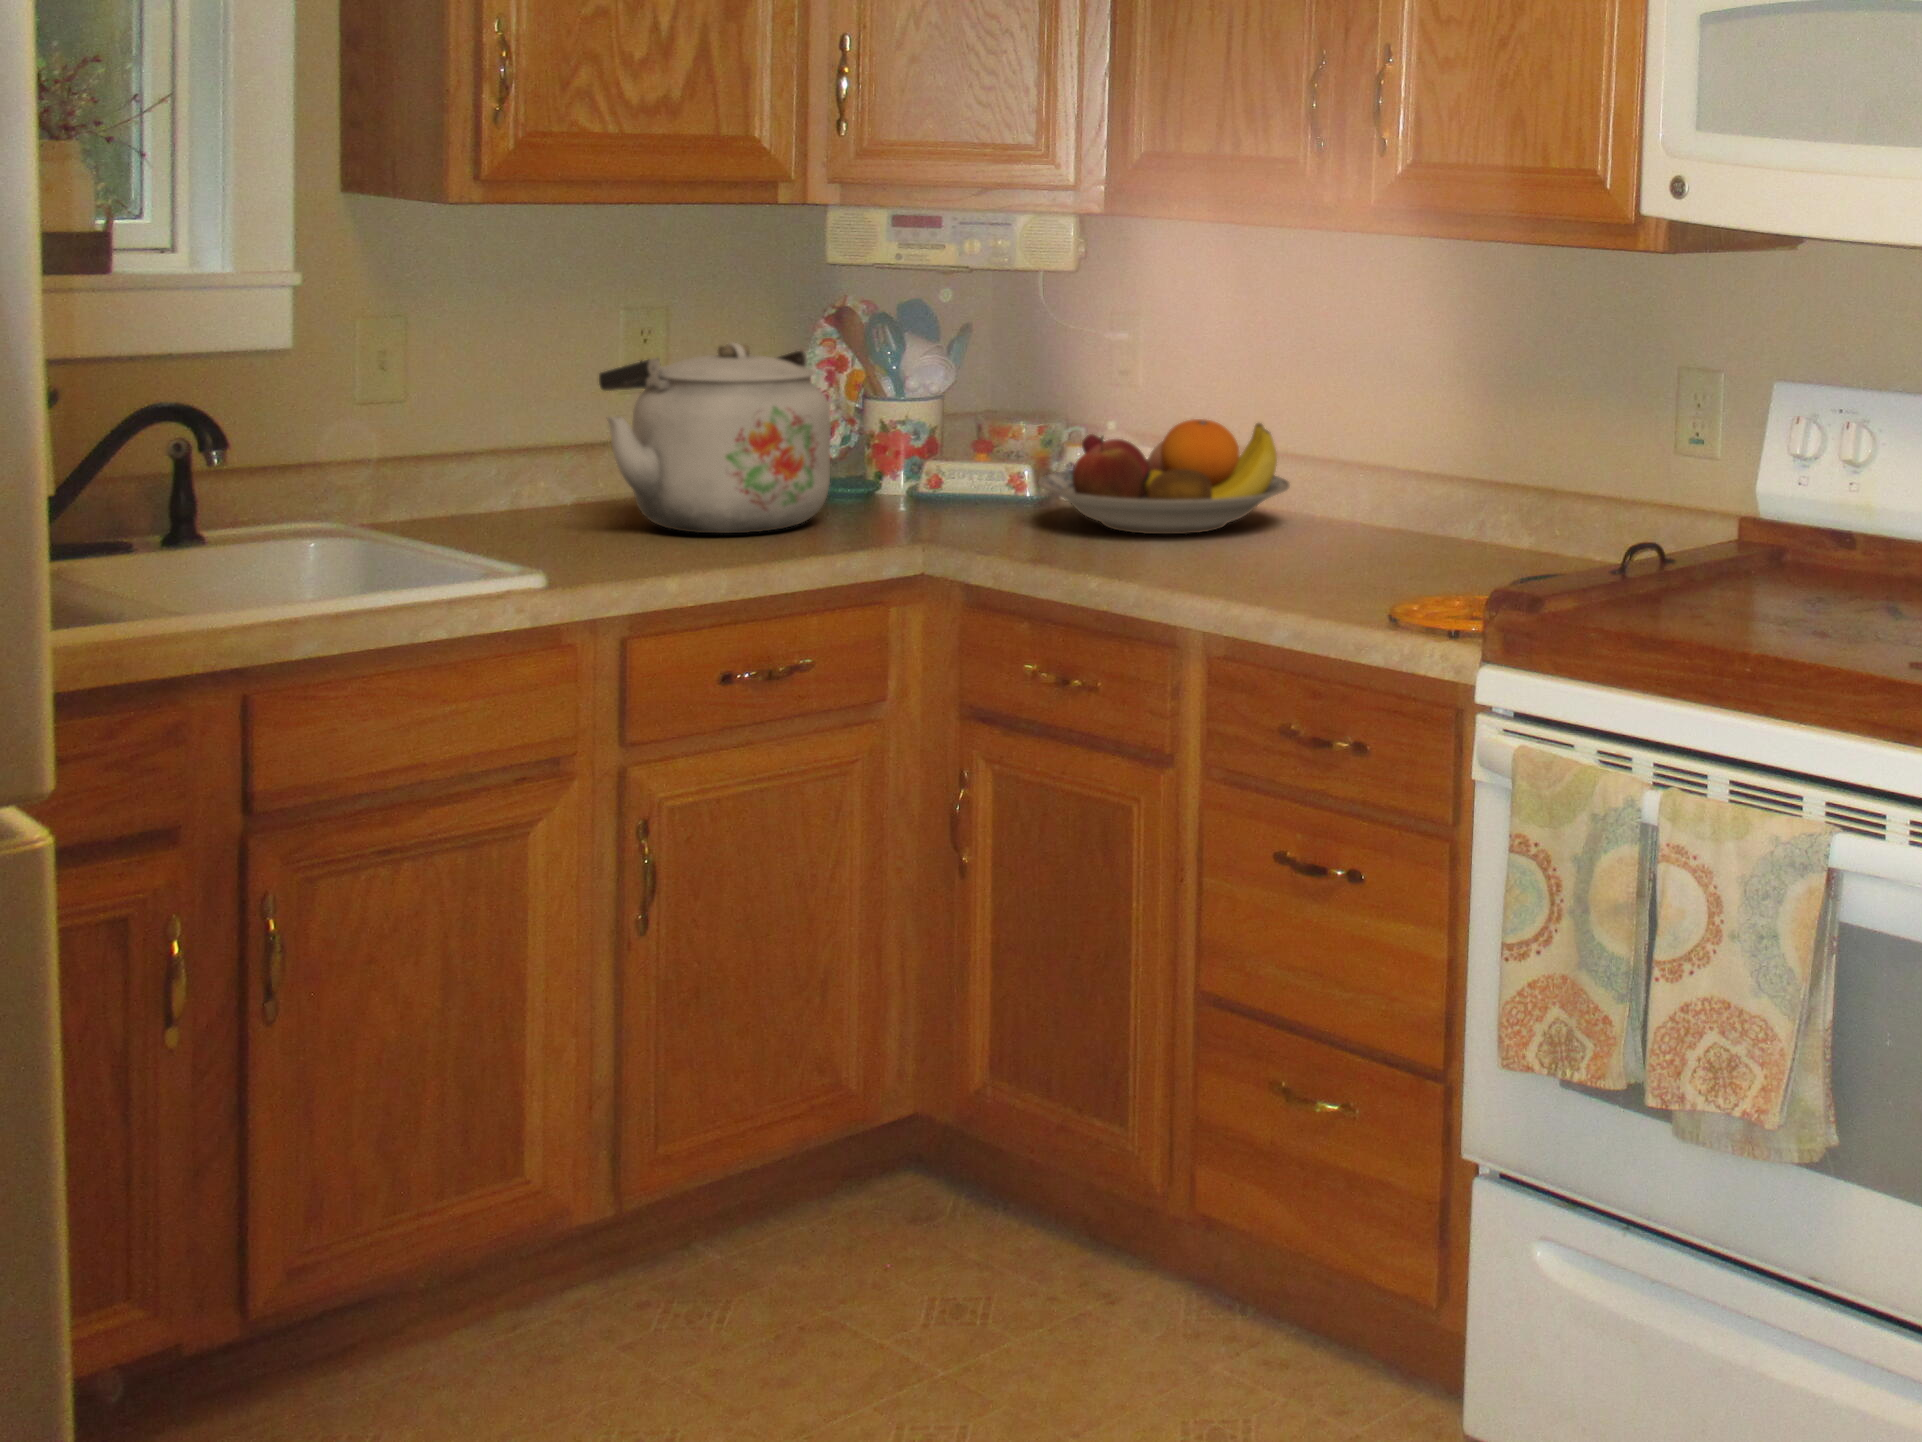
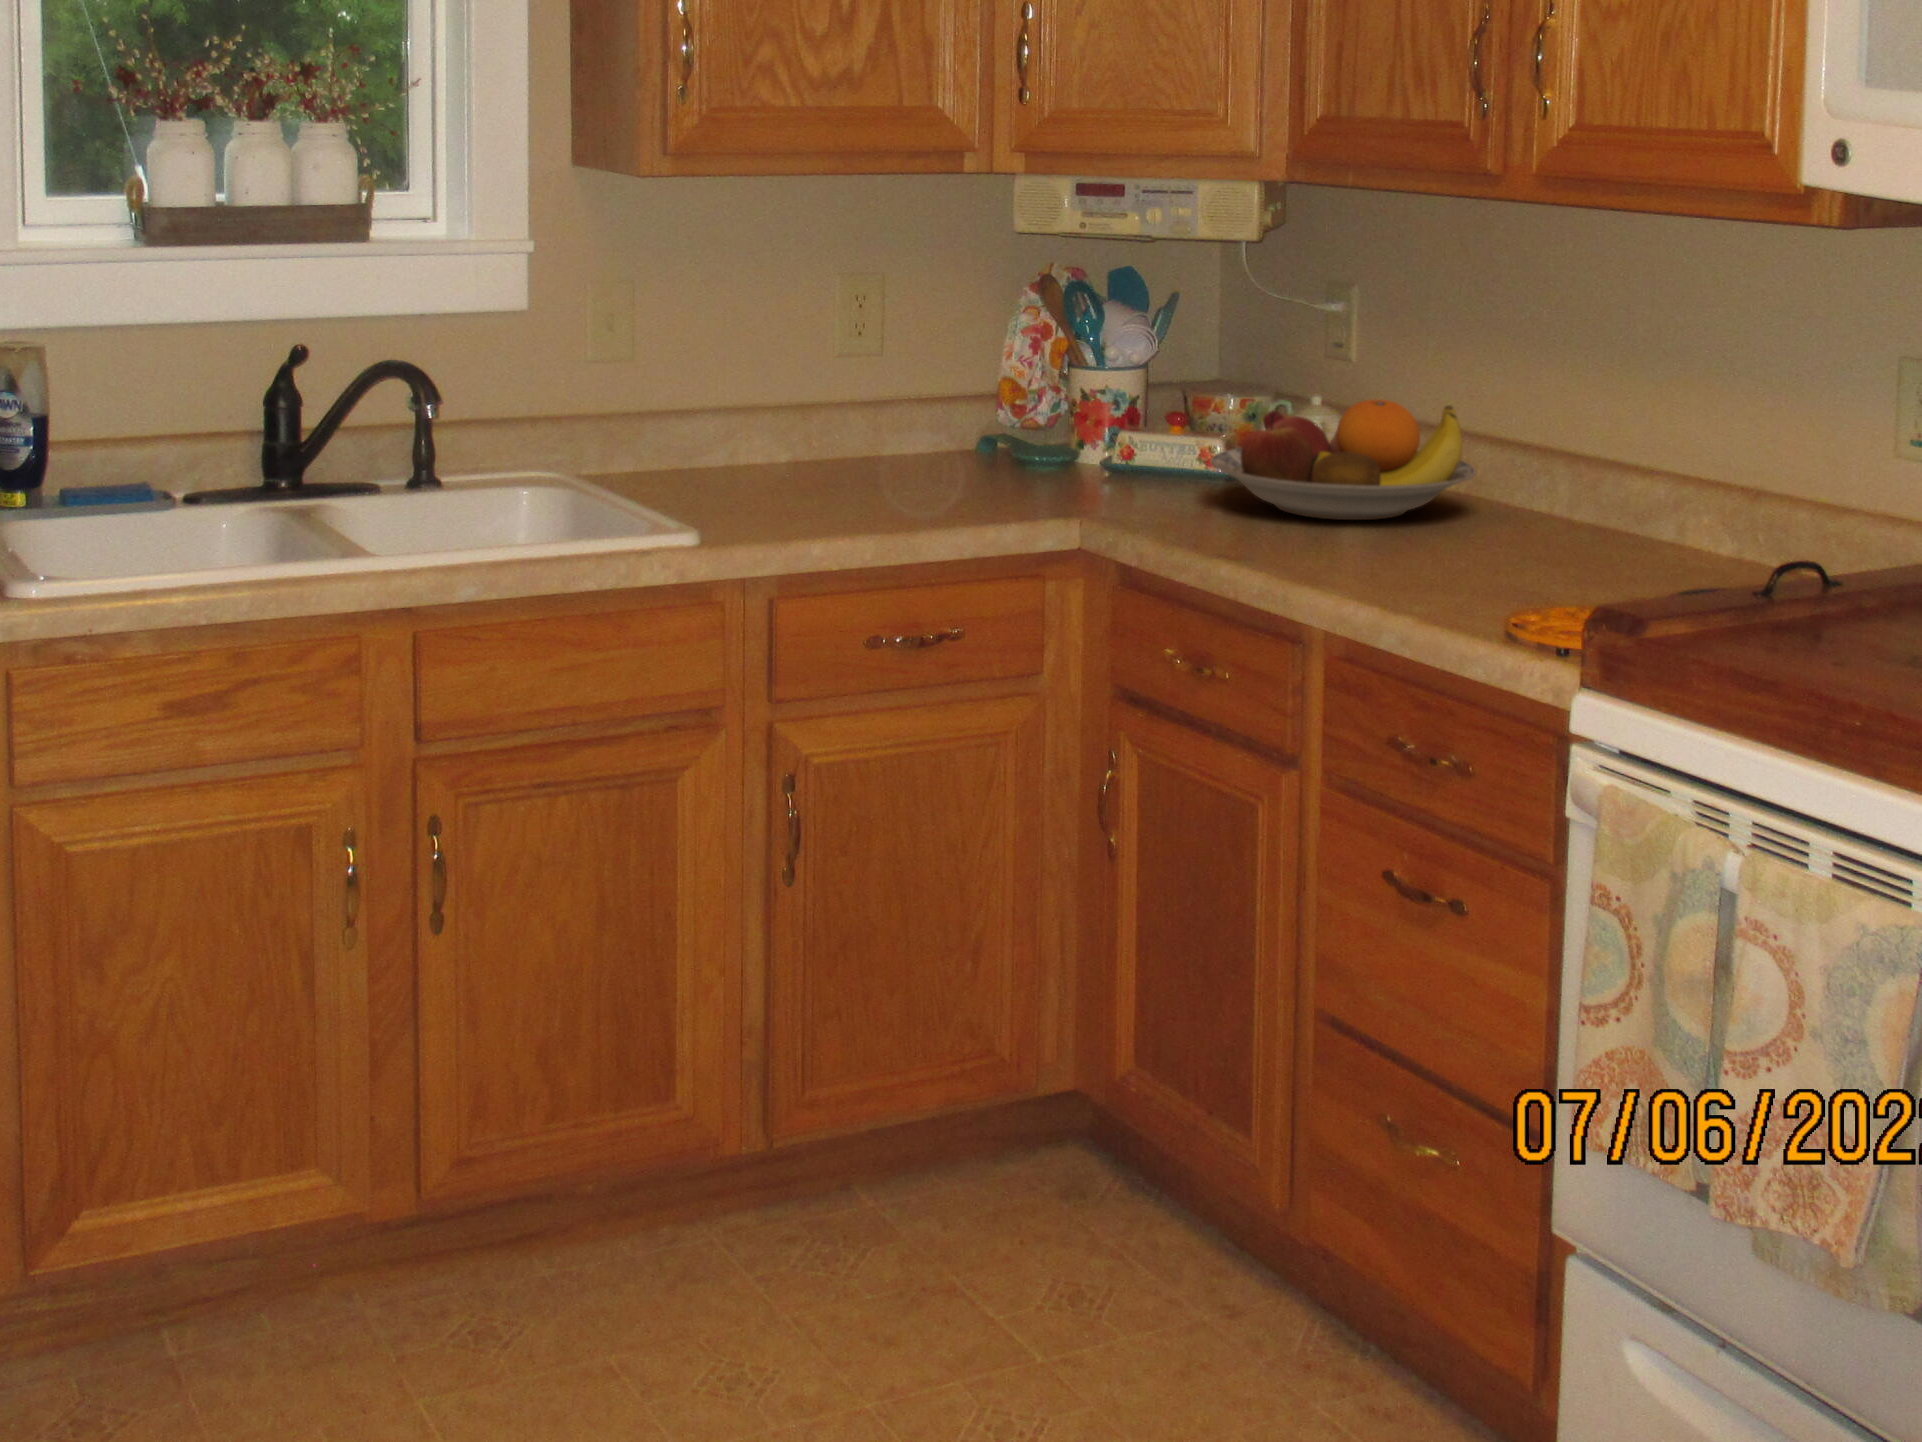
kettle: present [599,343,831,533] -> none [806,309,1015,492]

